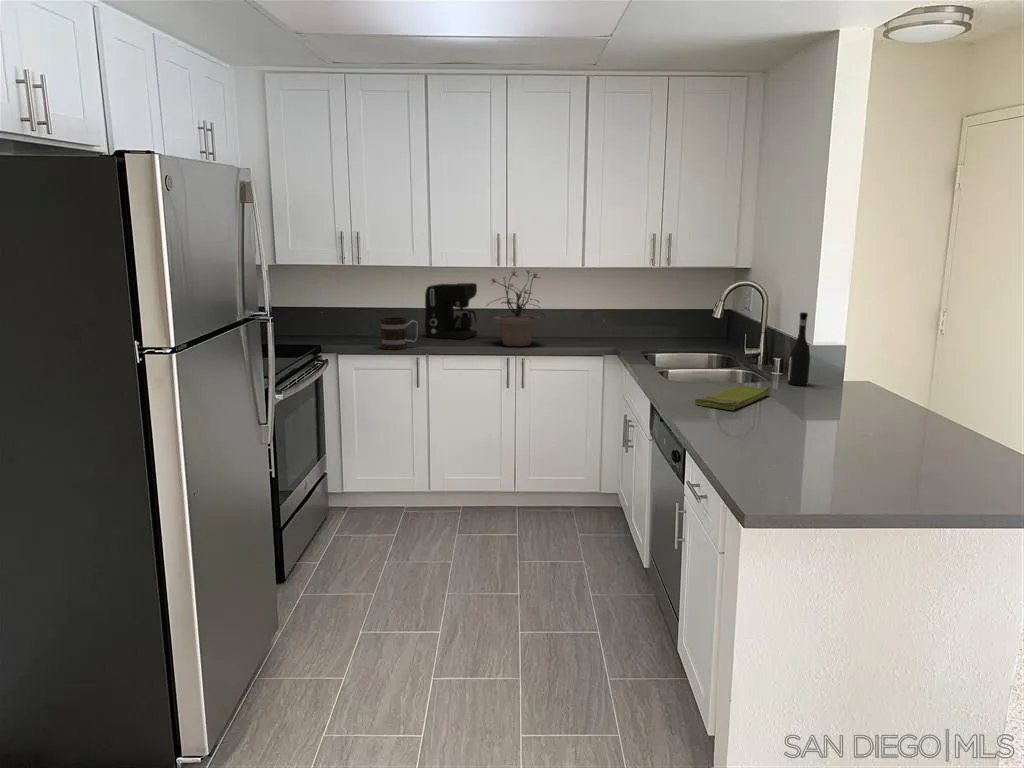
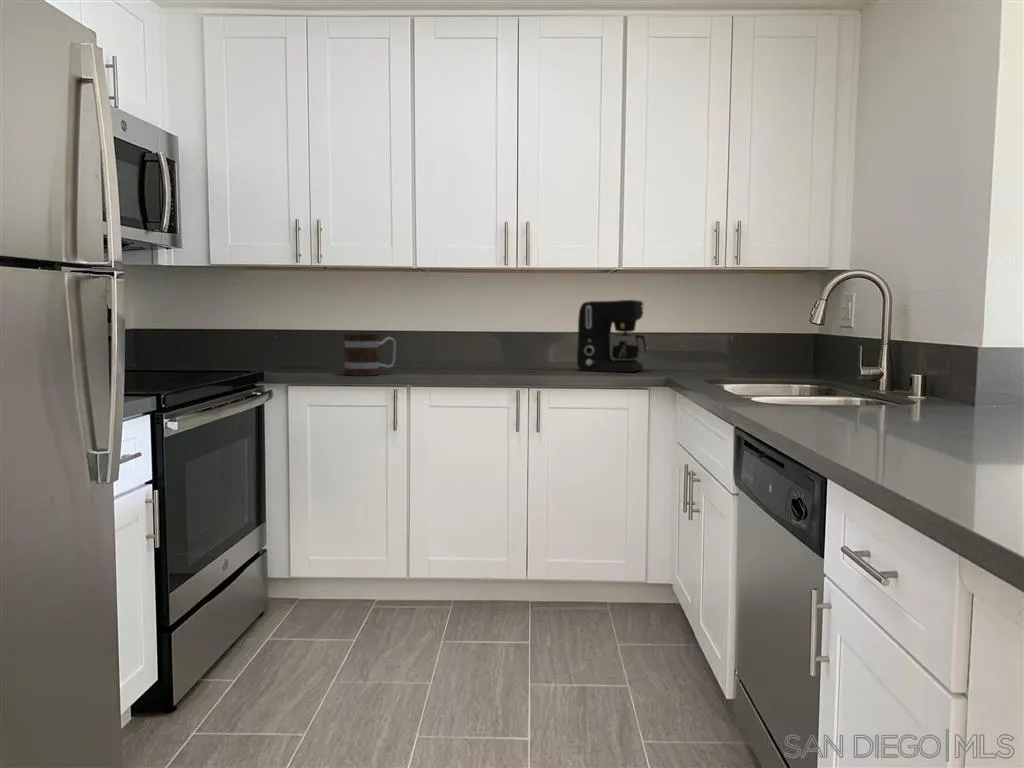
potted plant: present [491,271,540,346] -> none [489,274,570,375]
coffee maker: present [425,283,477,339] -> present [577,300,646,372]
wine bottle: present [788,312,810,385] -> none [944,297,980,409]
dish towel: present [695,386,770,410] -> none [821,404,933,431]

